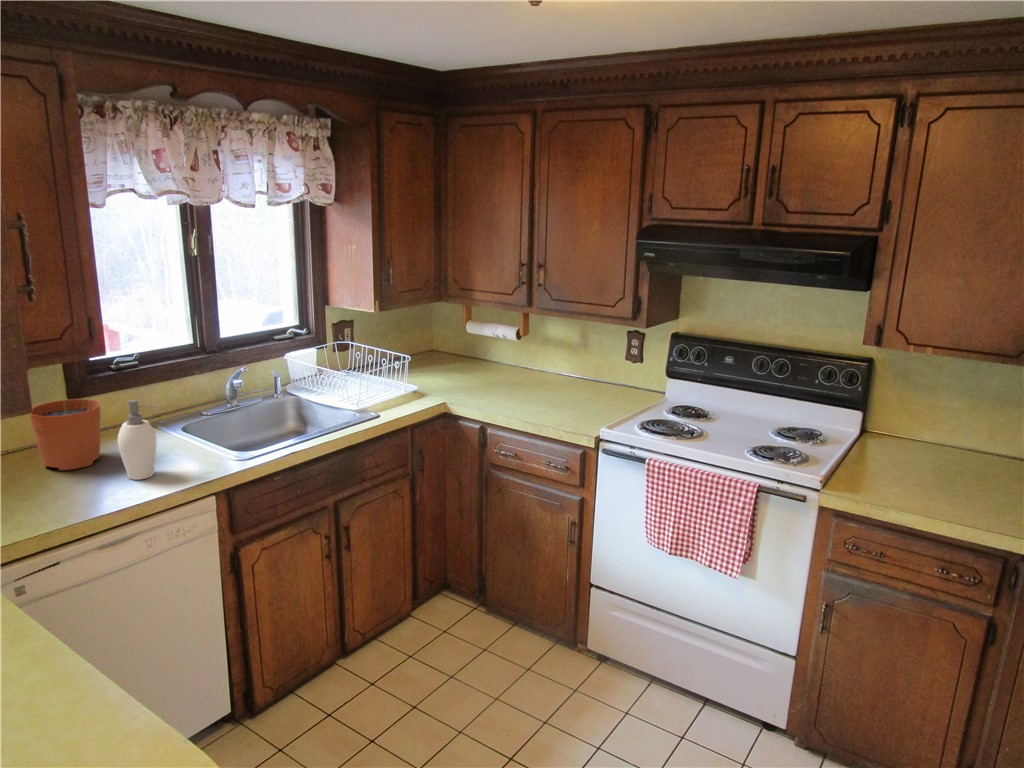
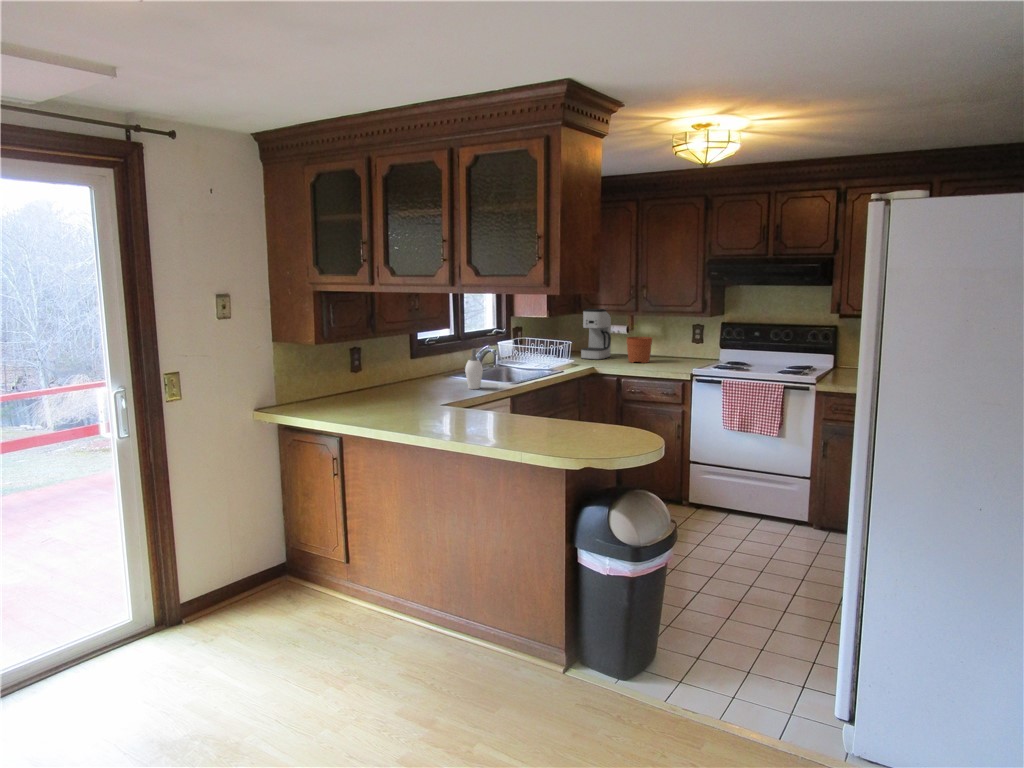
coffee maker: none [442,293,496,383] -> present [581,309,611,360]
plant pot: present [30,388,101,470] -> present [627,336,652,363]

